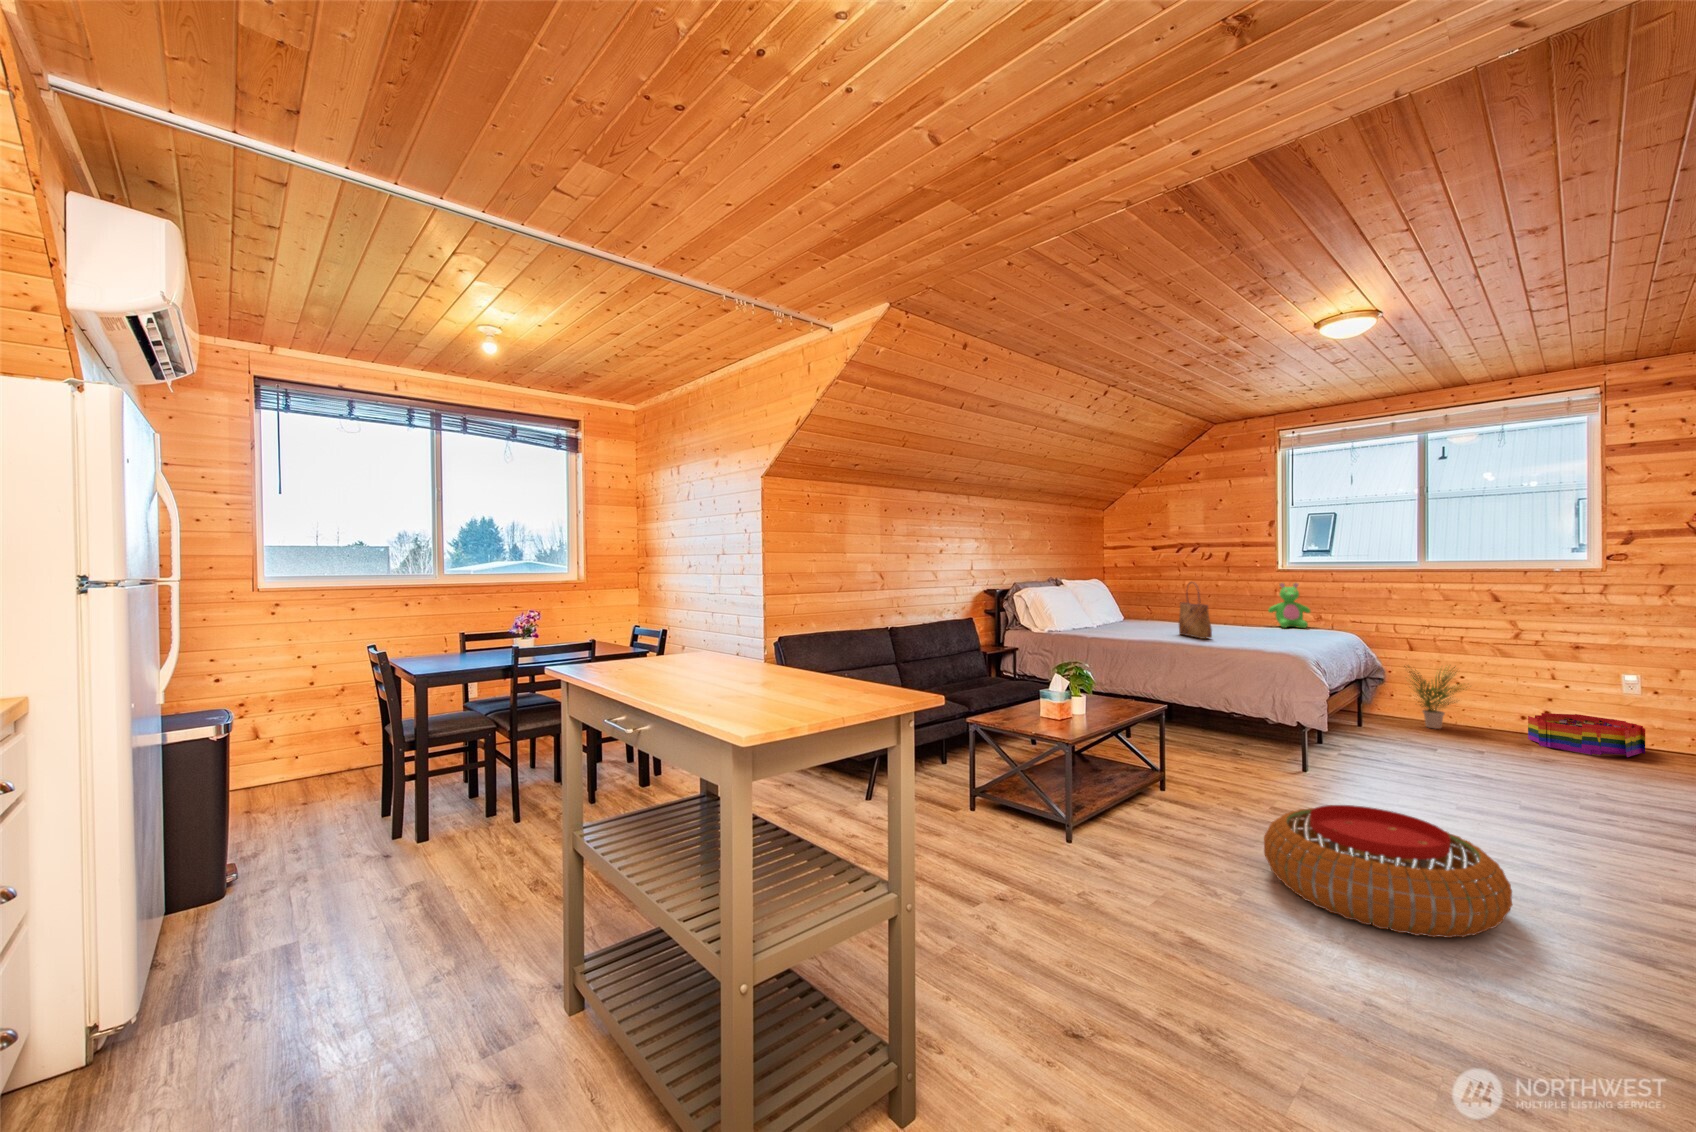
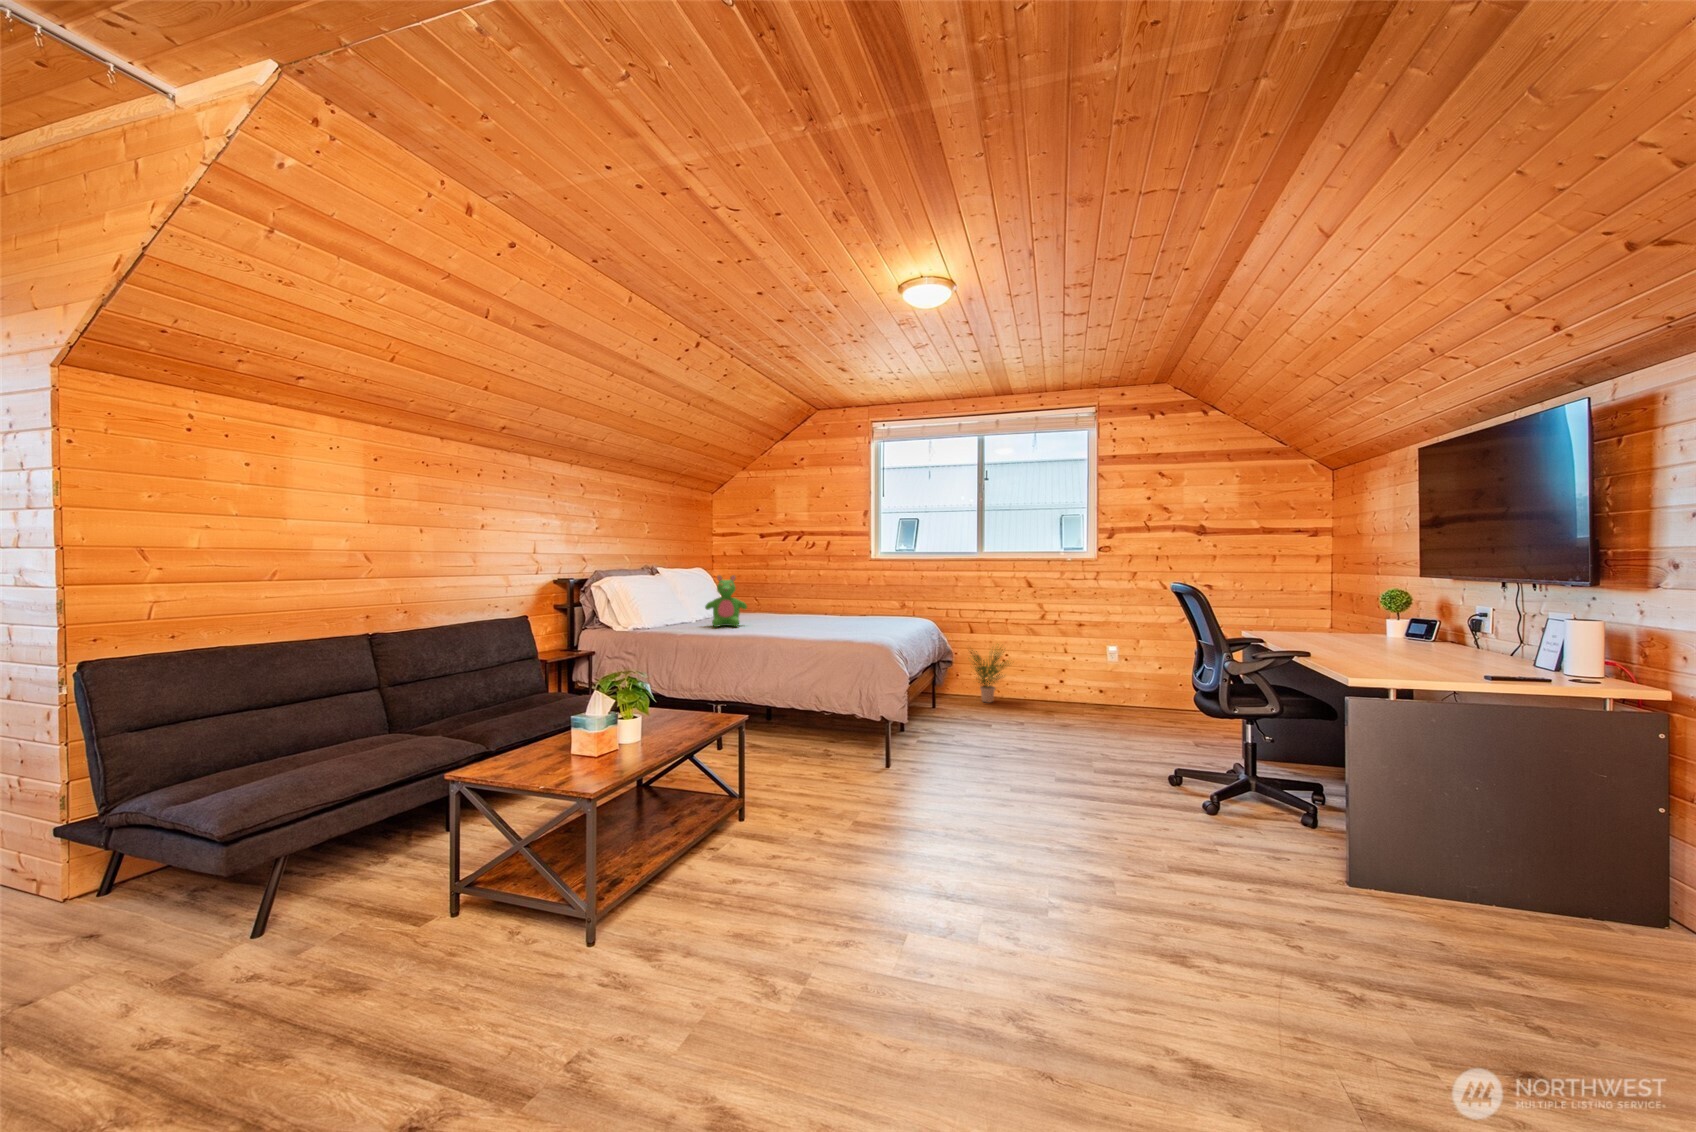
tote bag: present [1179,582,1212,639] -> none [777,568,808,630]
teddy bear: present [1268,583,1310,628] -> present [705,575,747,627]
storage bin: present [1528,713,1645,757] -> none [1051,680,1123,715]
pouf: present [1264,805,1512,938] -> none [841,826,1088,1007]

